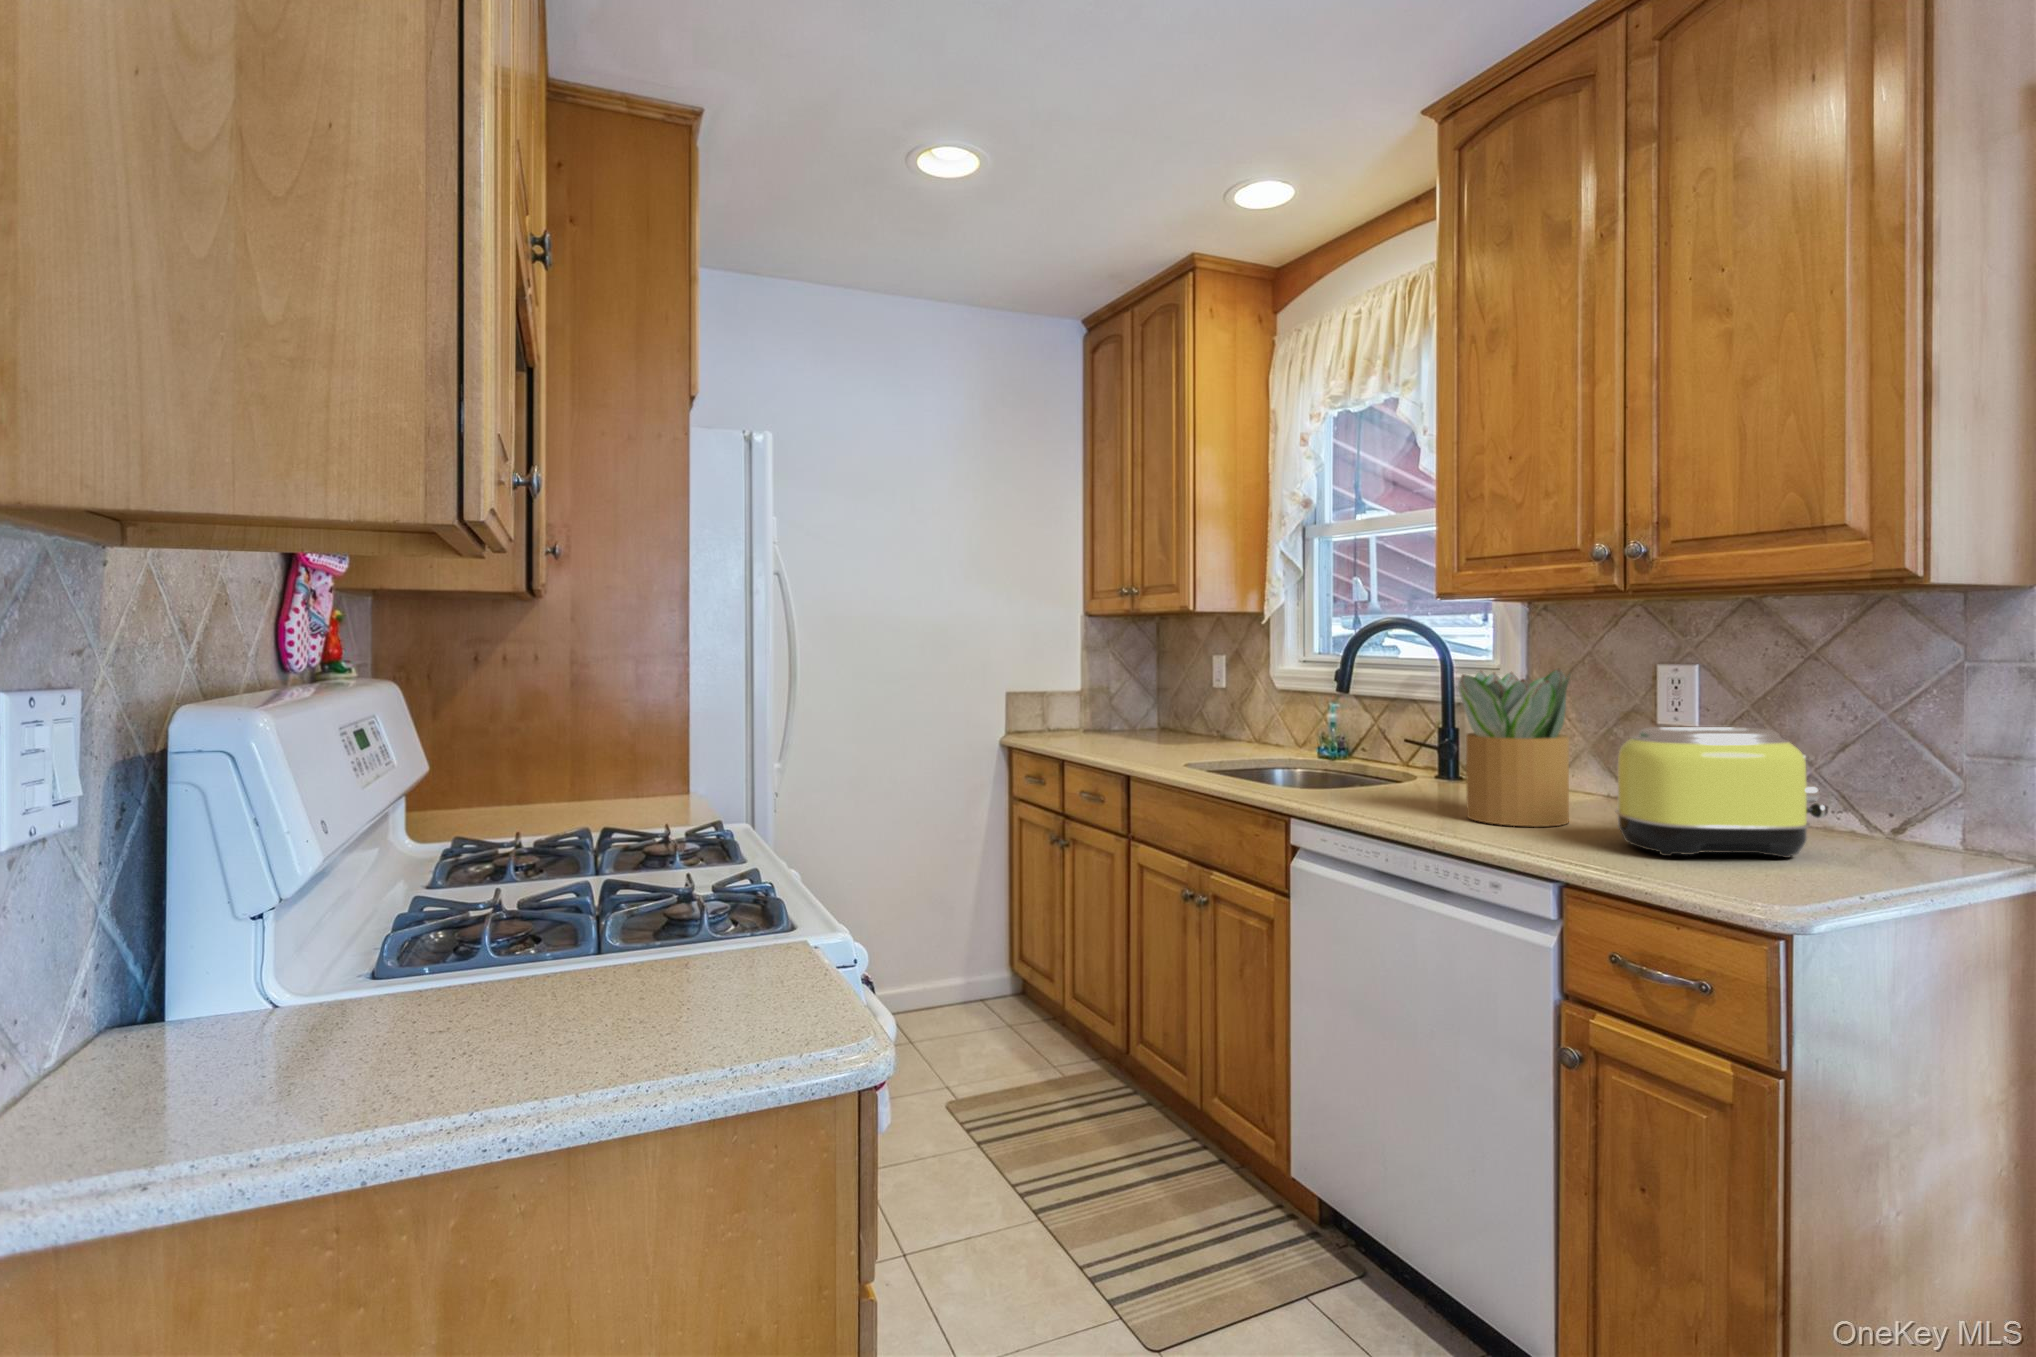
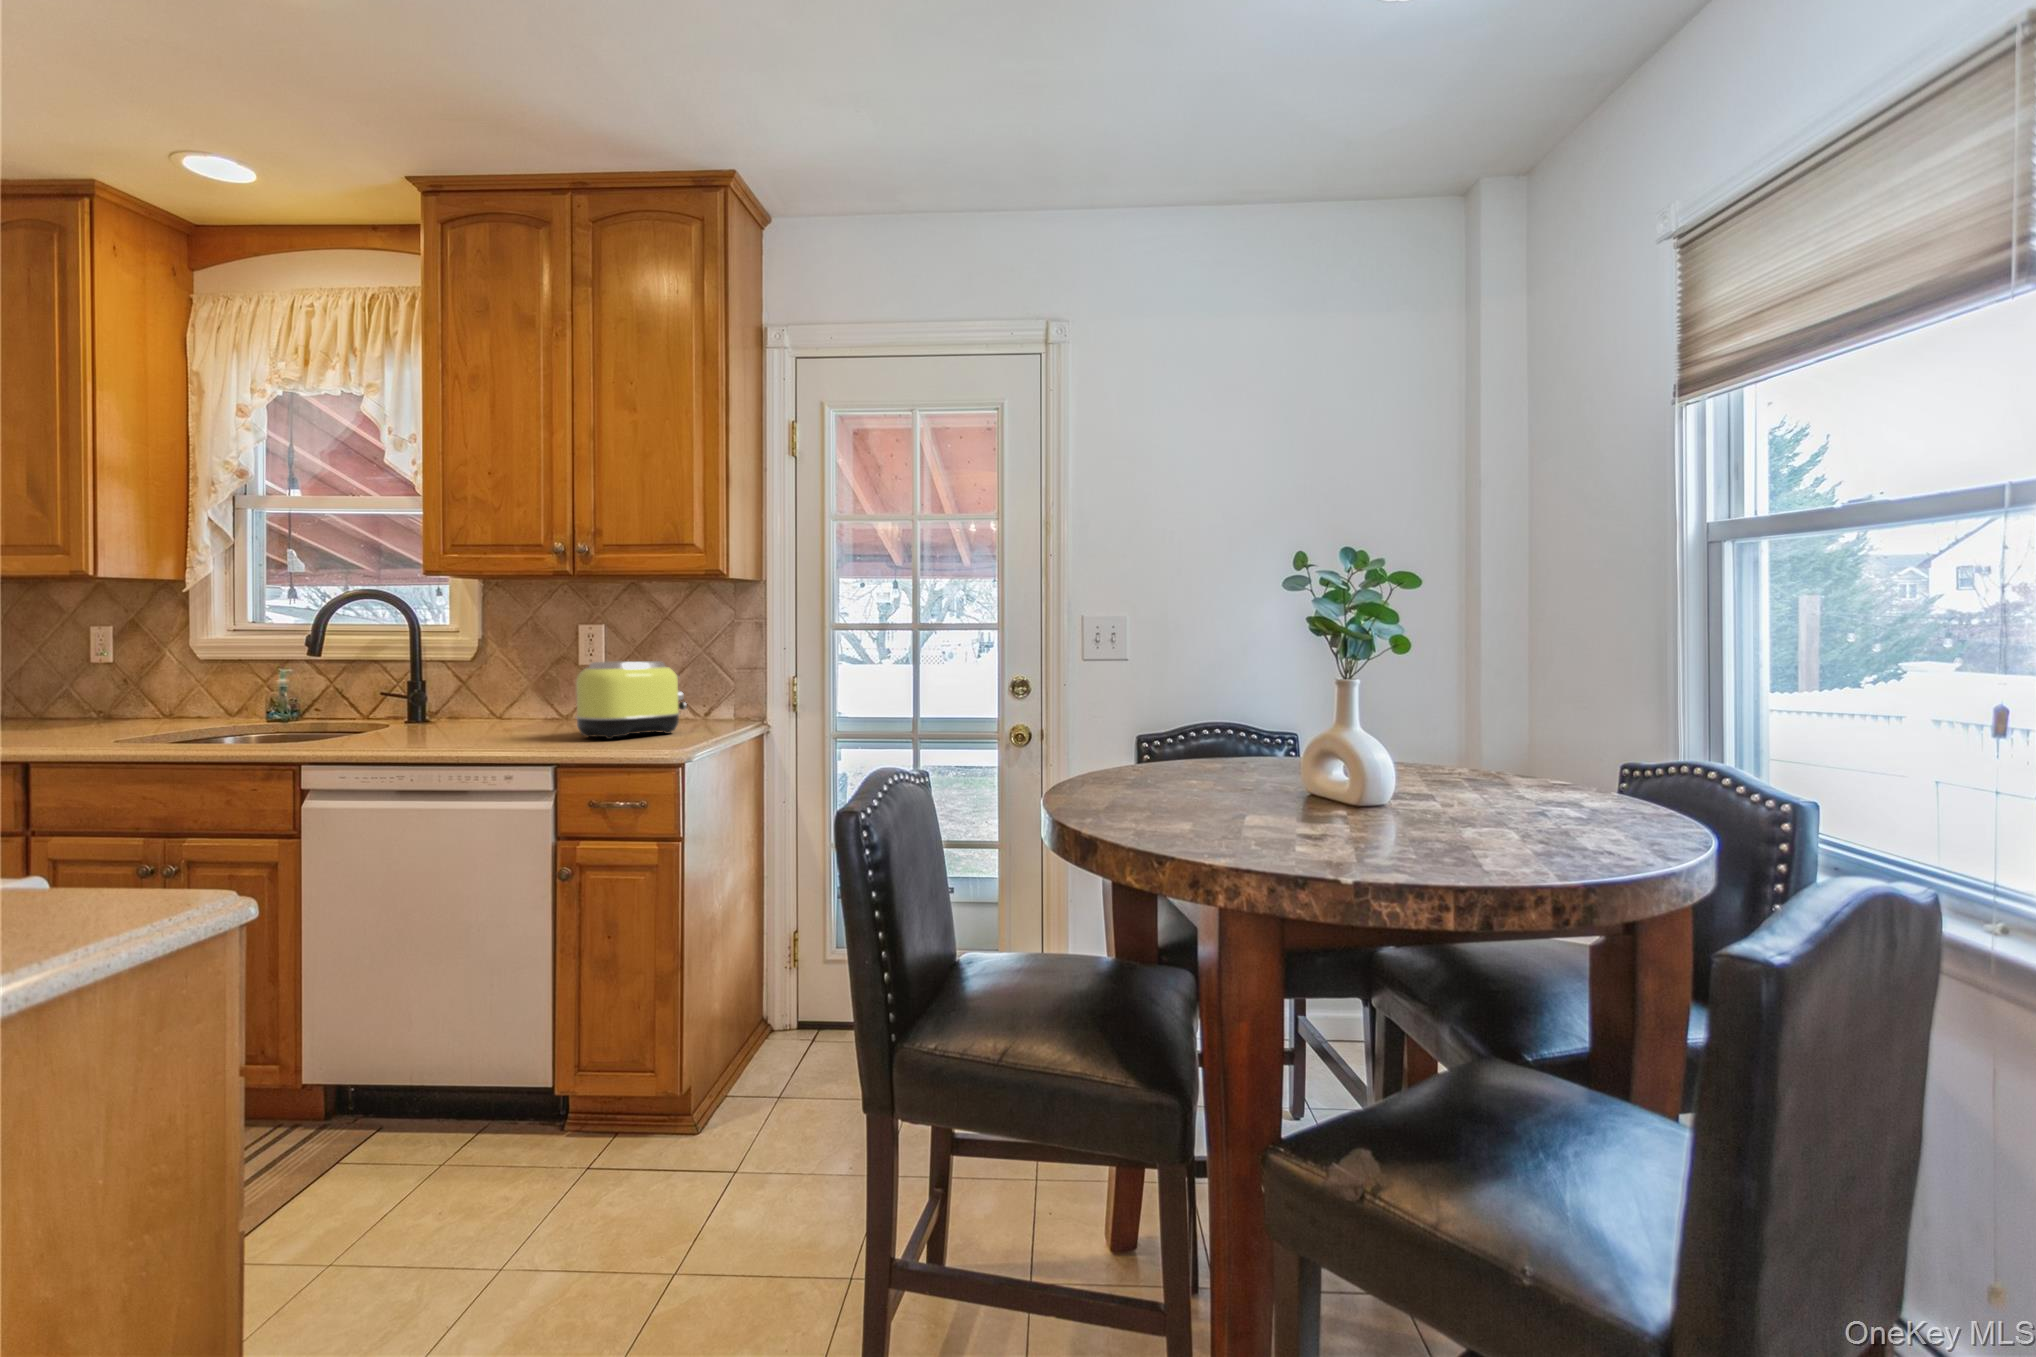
potted plant: present [1458,669,1571,827] -> none [442,627,536,739]

